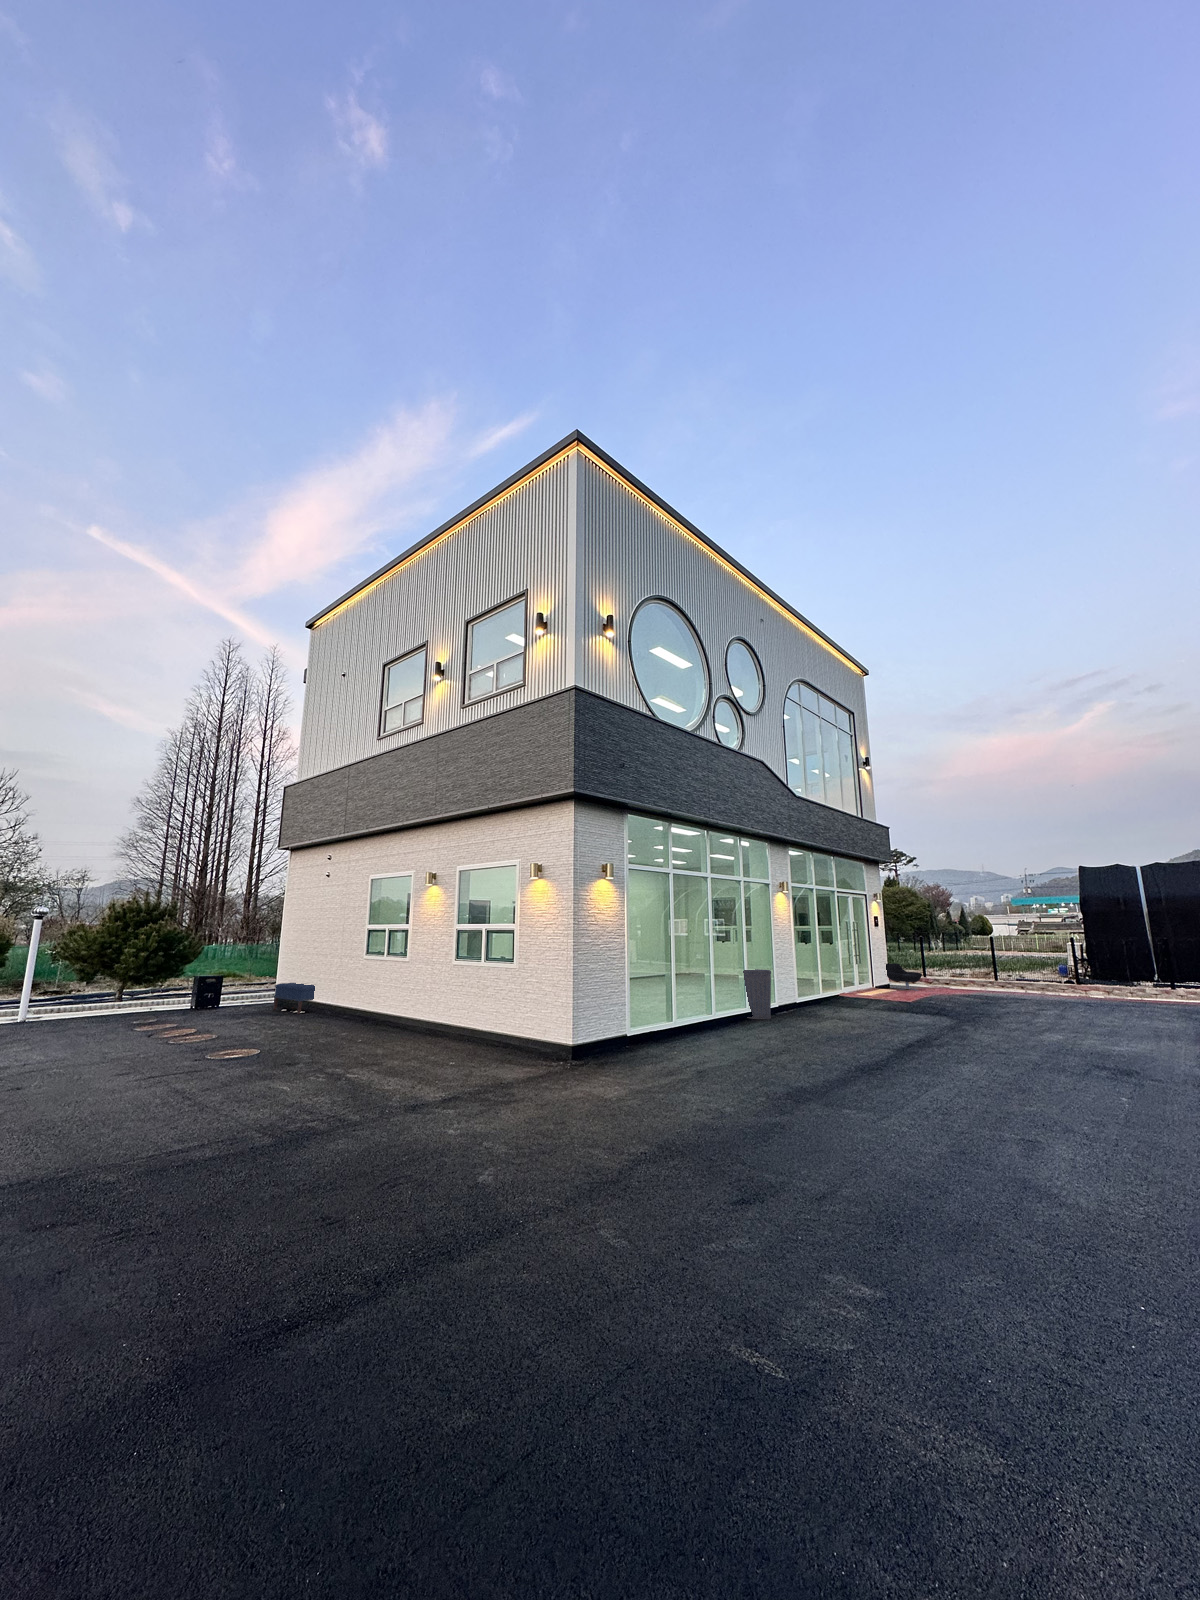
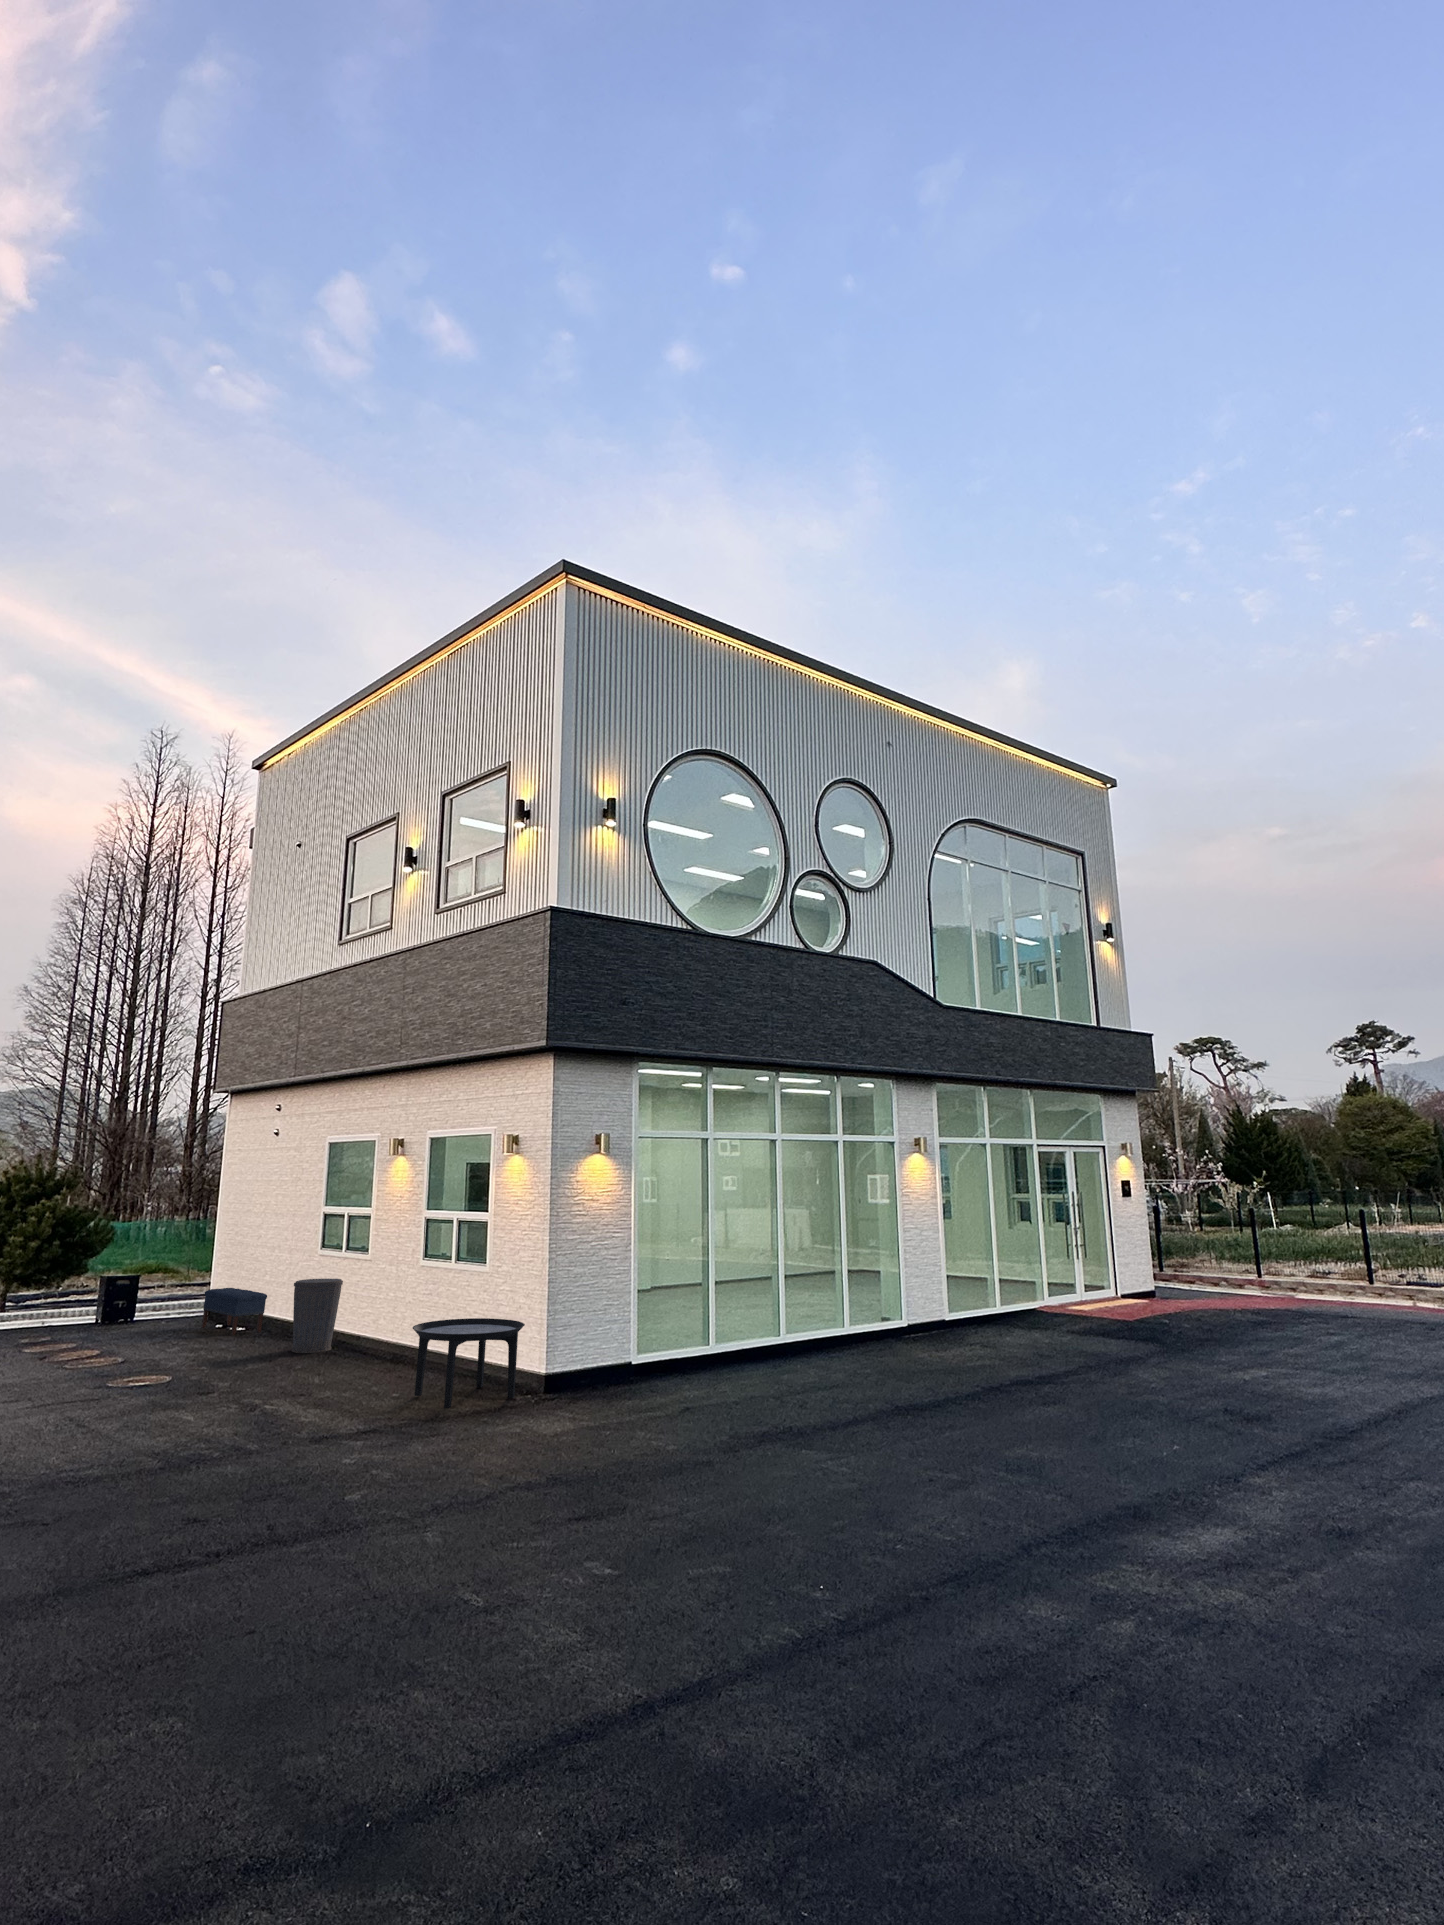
lounge chair: present [886,963,922,990] -> none [1151,1255,1211,1303]
trash can: present [743,969,771,1019] -> present [292,1279,343,1353]
round table: none [466,995,551,1061] -> present [413,1318,525,1408]

